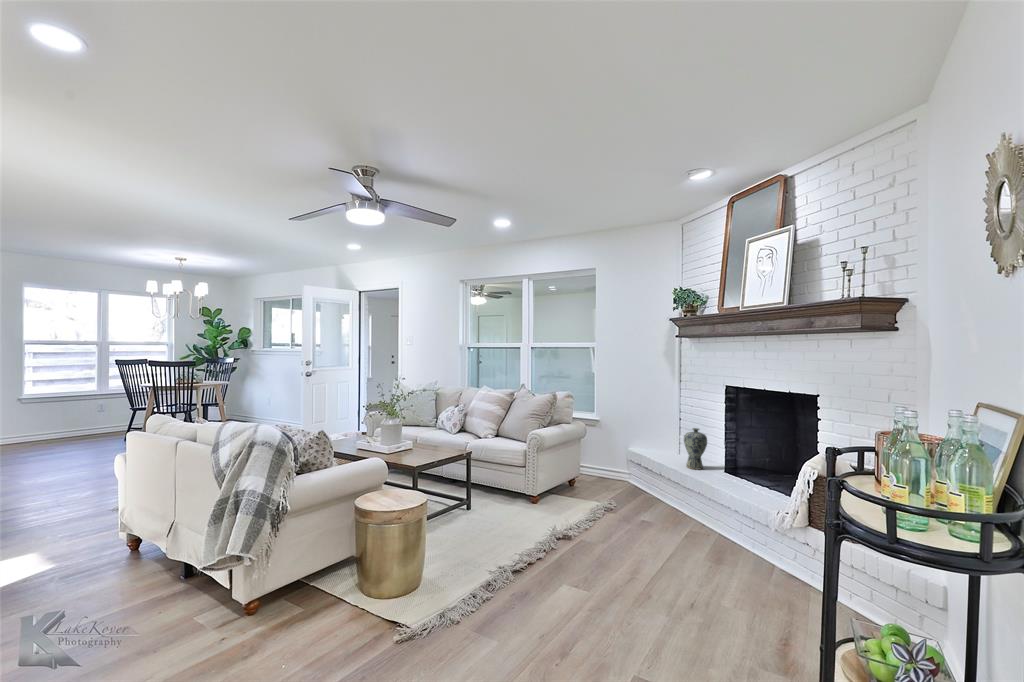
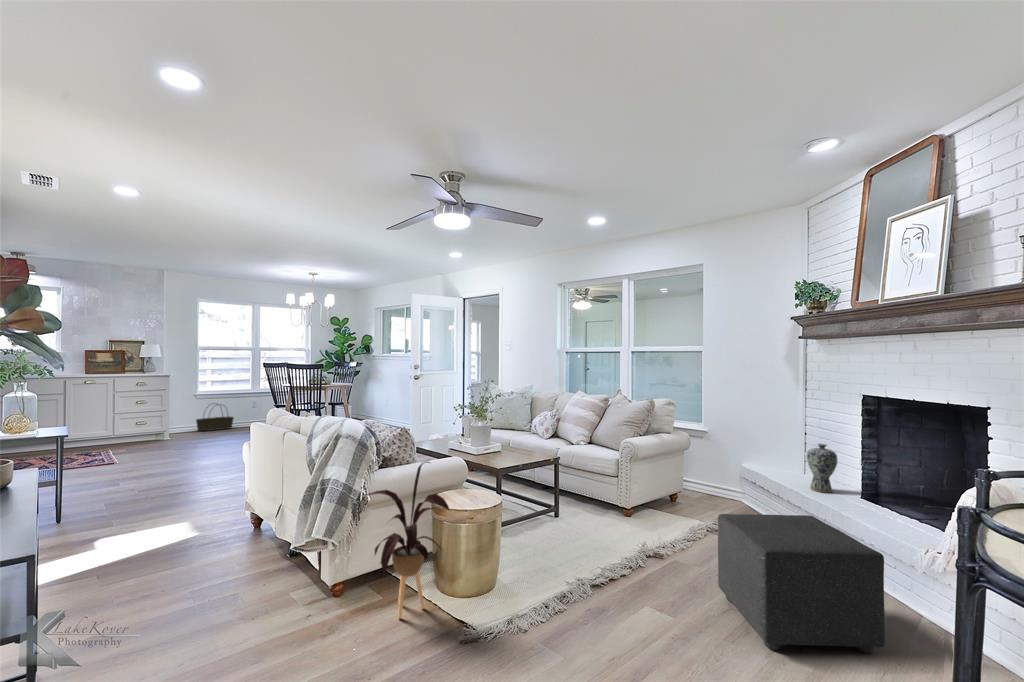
basket: none [20,410,74,444] -> present [196,404,234,431]
house plant: none [284,466,380,626] -> present [365,462,449,619]
ottoman: none [619,490,747,605] -> present [718,514,885,653]

